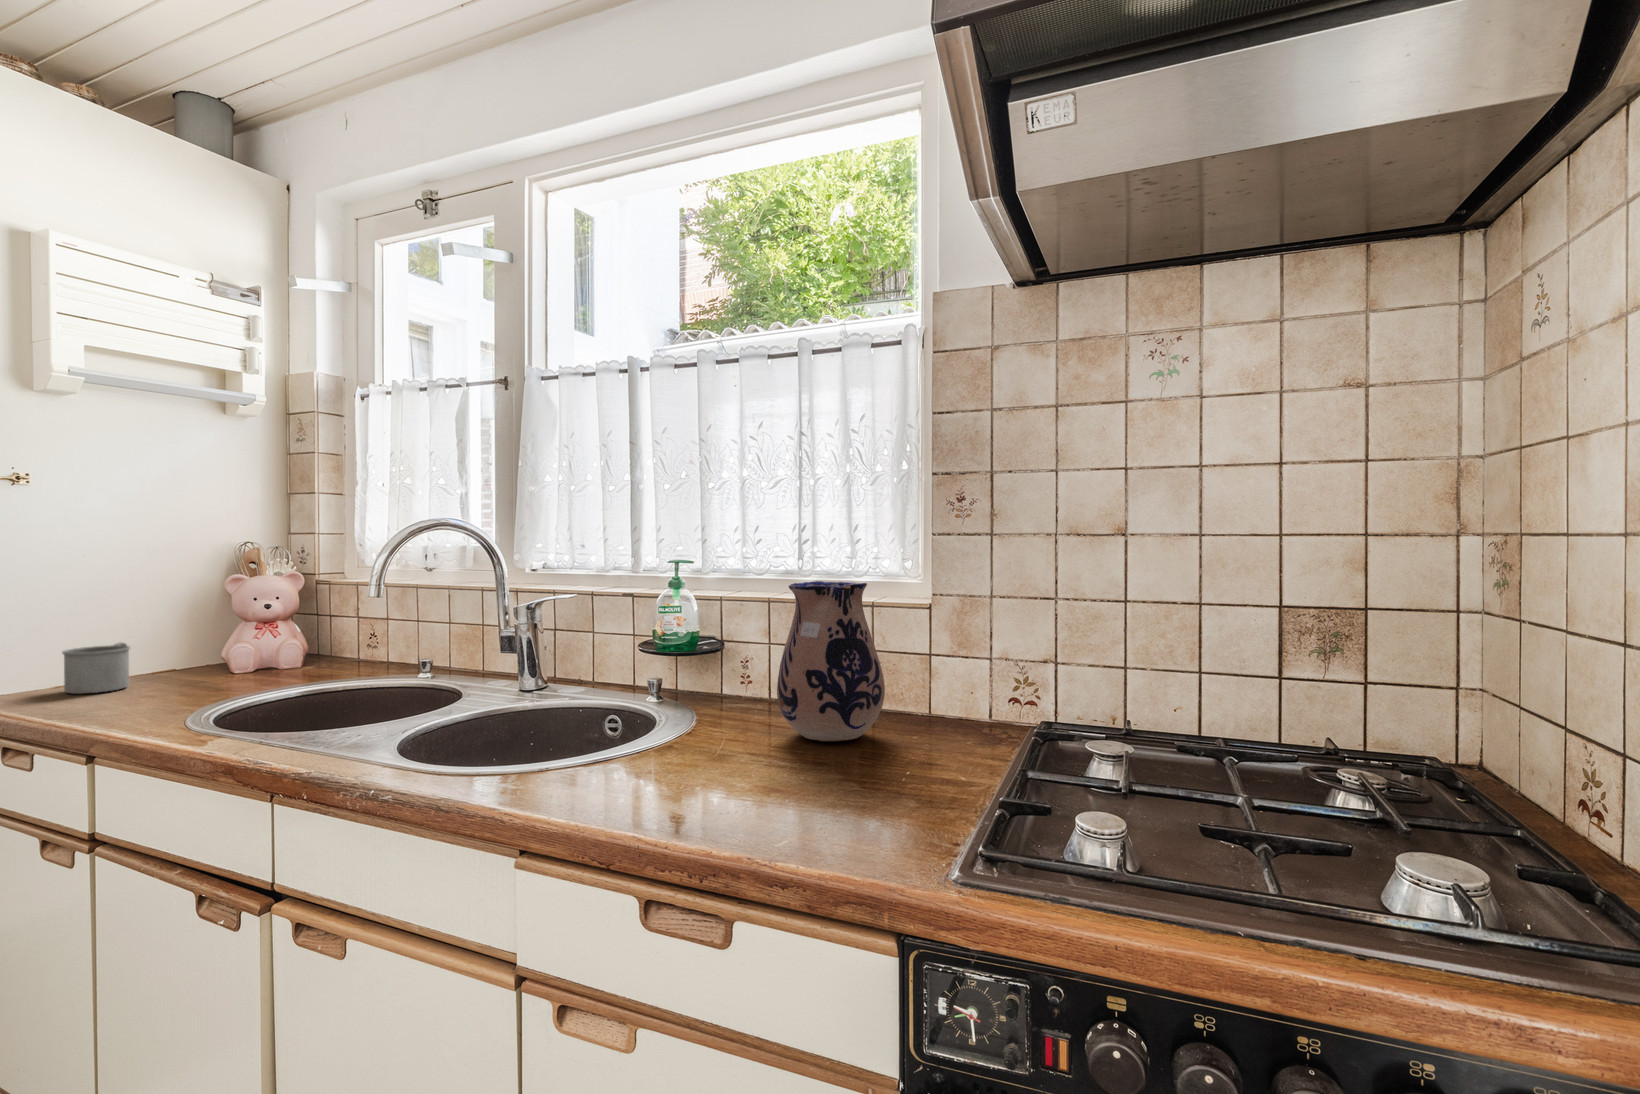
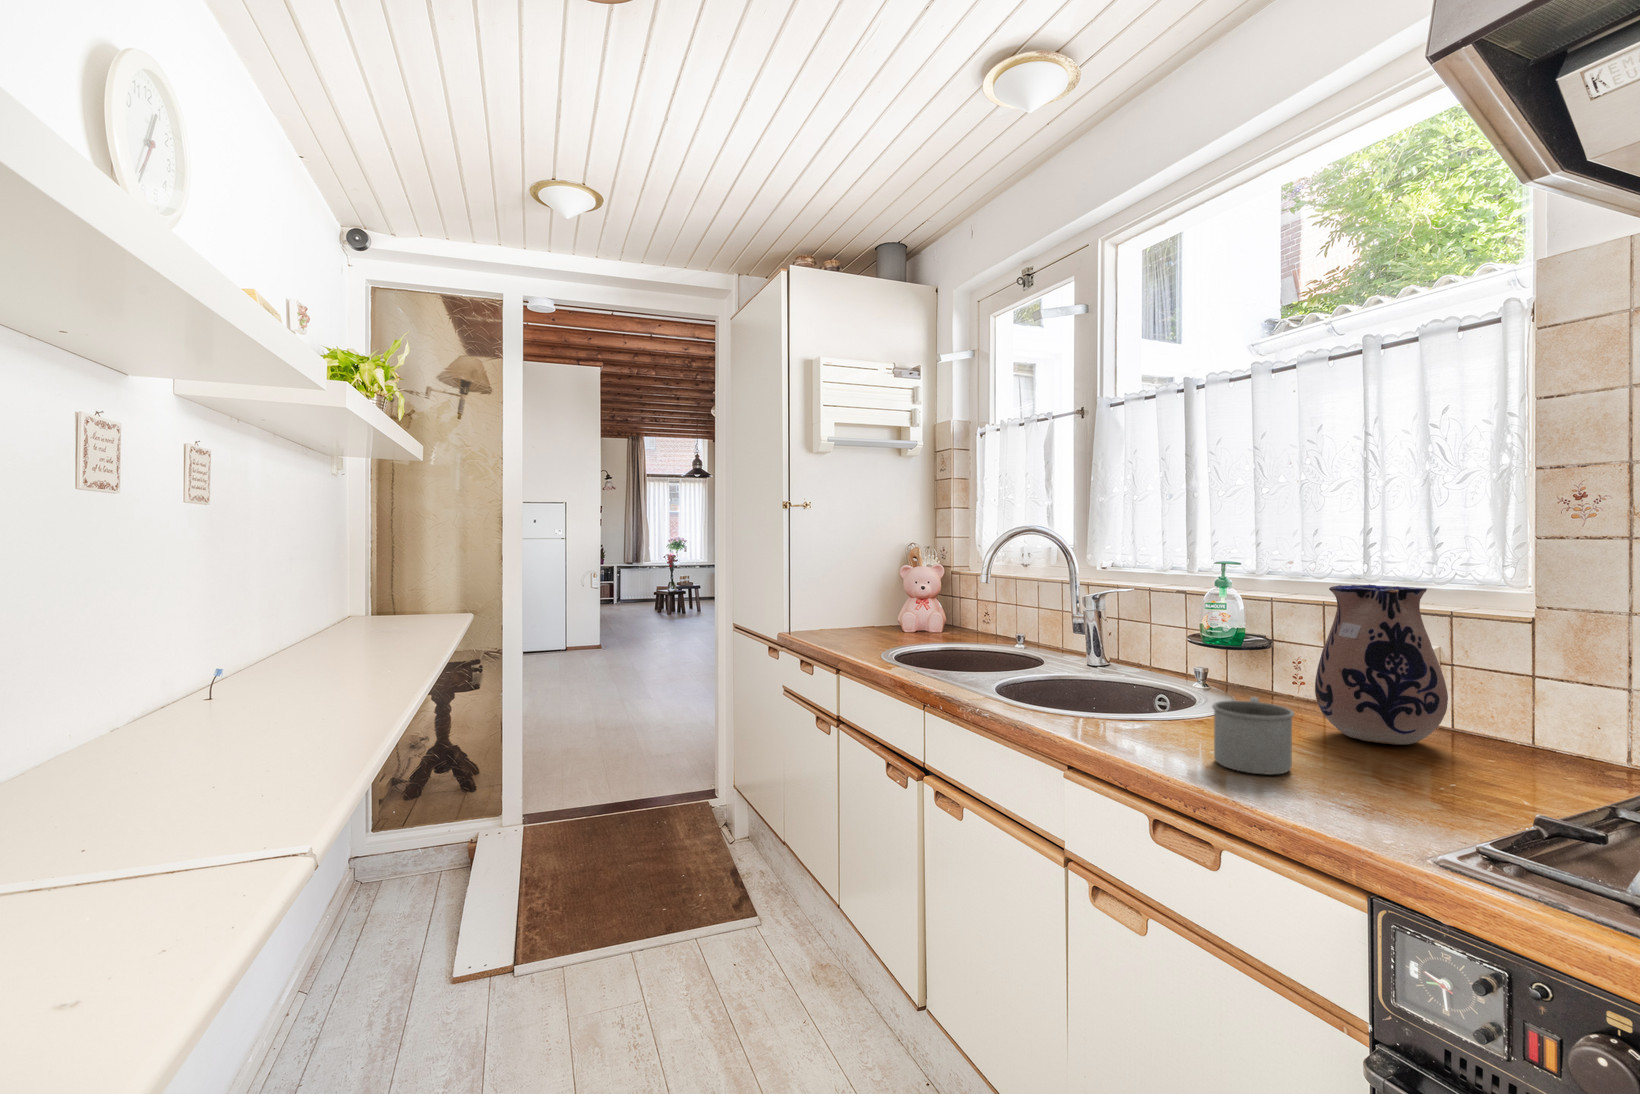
mug: present [62,642,130,694] -> present [1212,697,1294,774]

